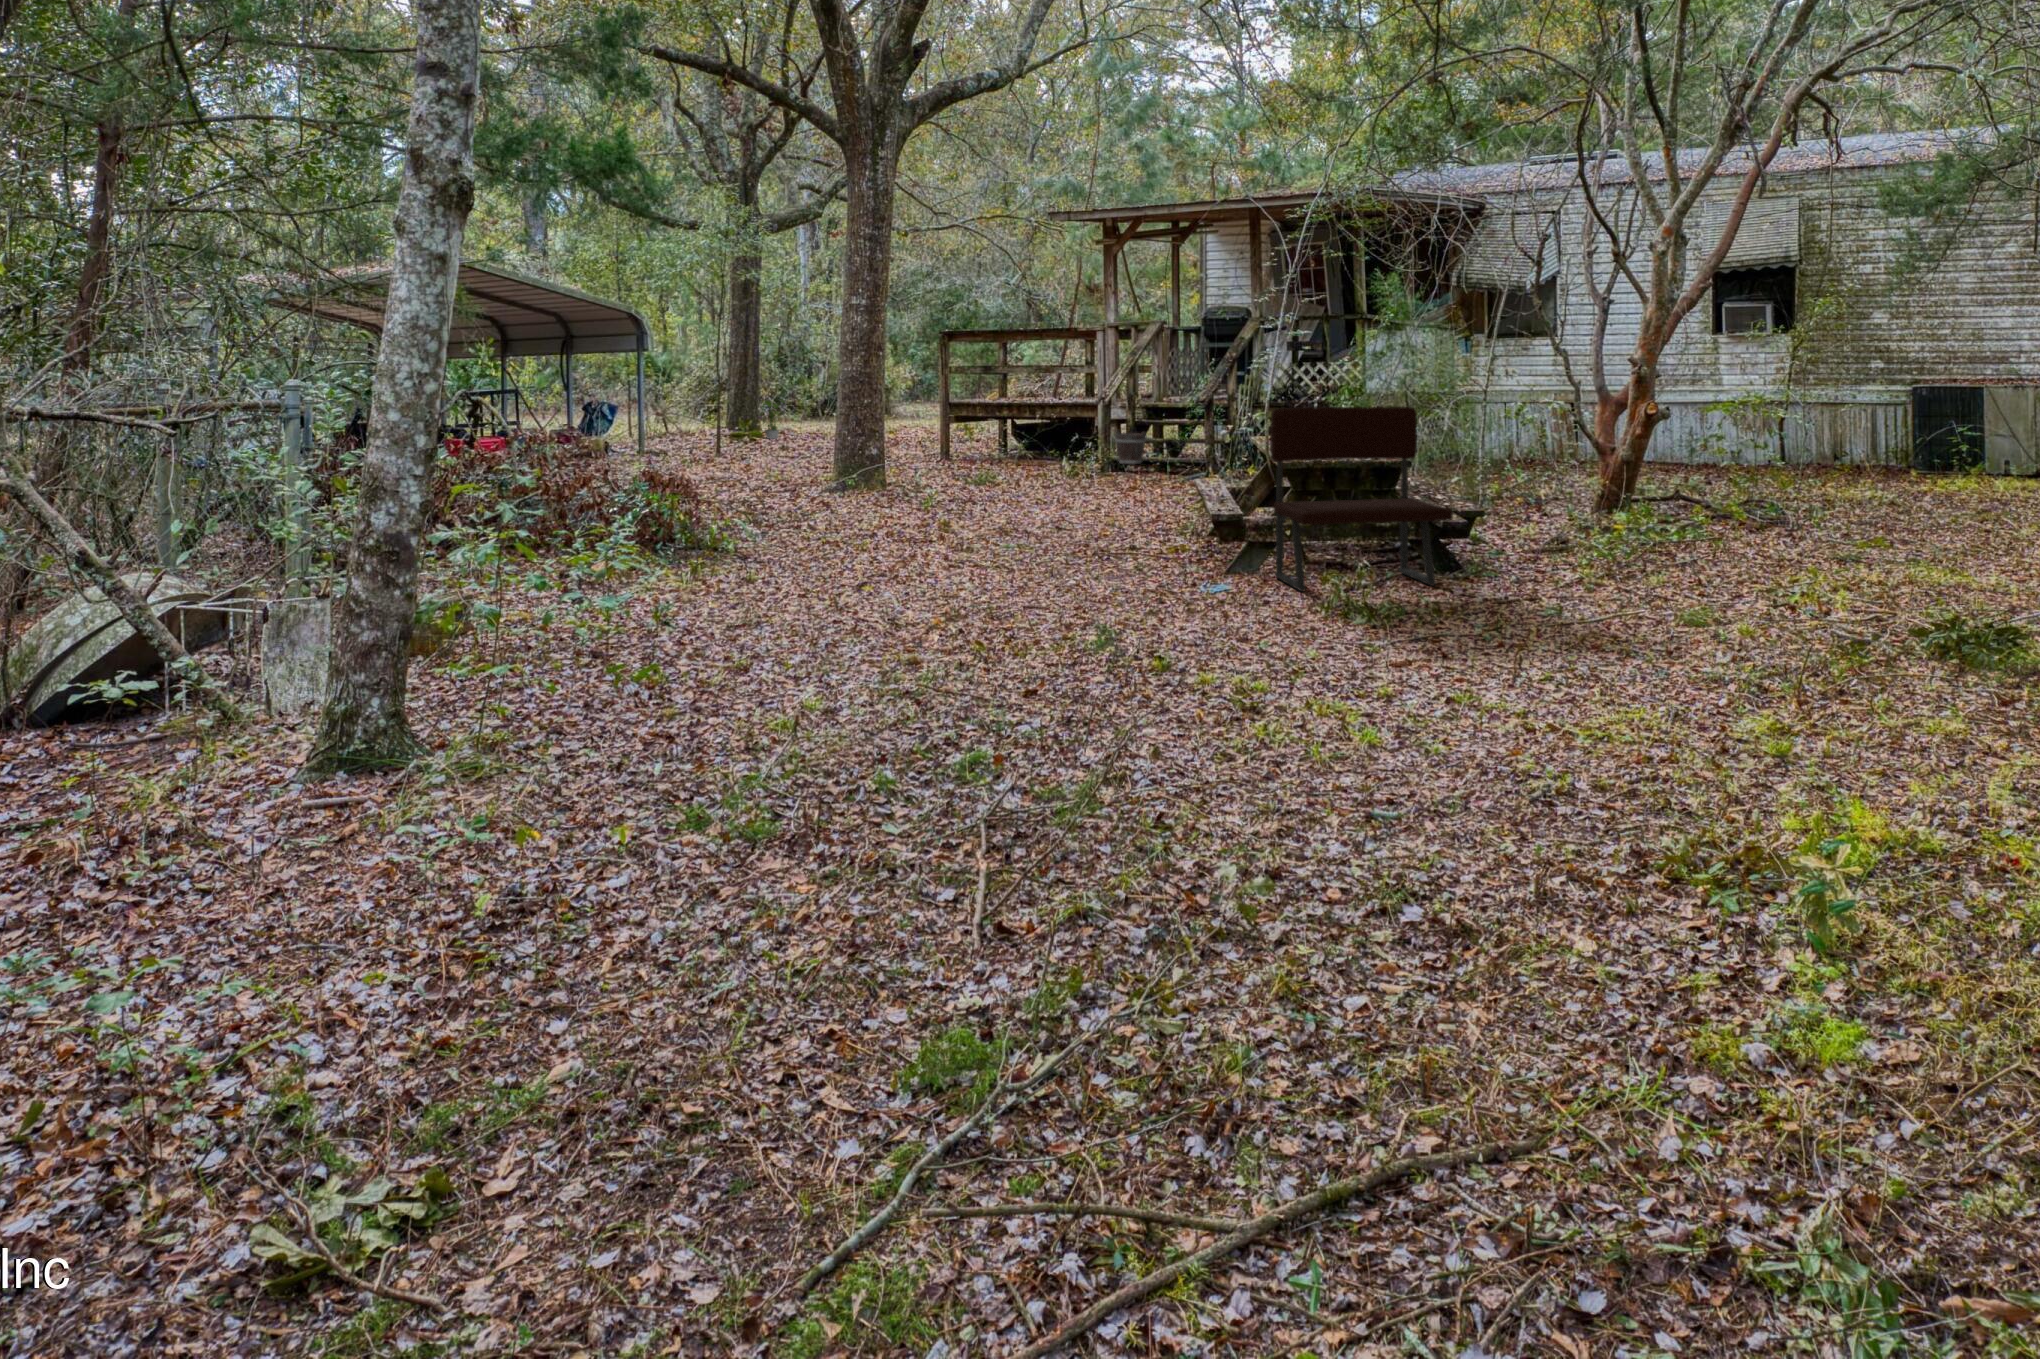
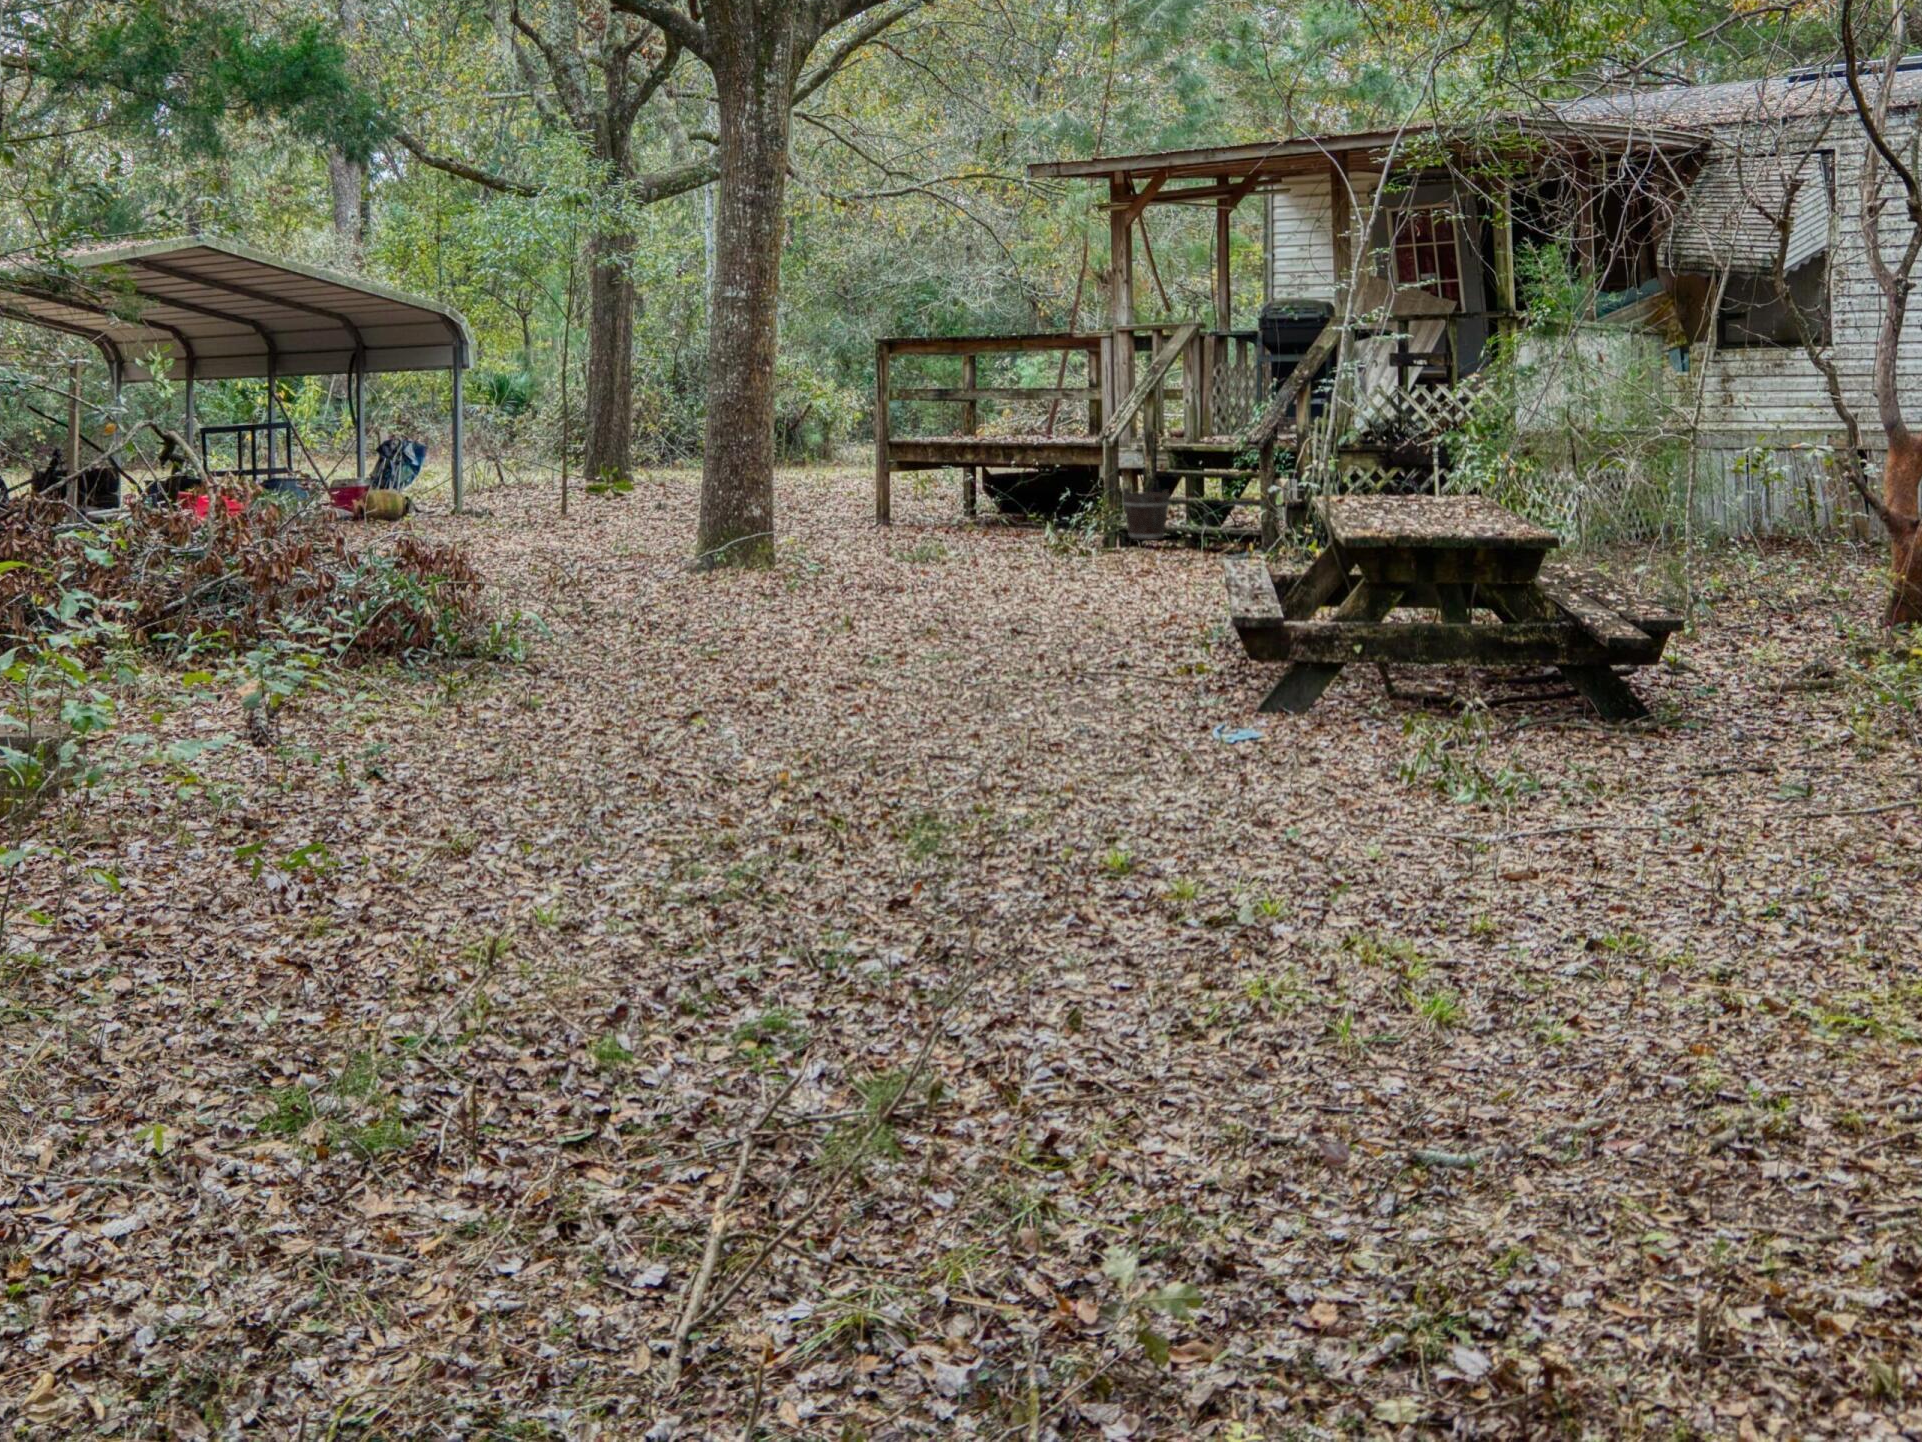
potted plant: present [762,400,784,439] -> none [623,446,659,504]
bench: present [1270,407,1453,592] -> none [1317,446,1621,743]

